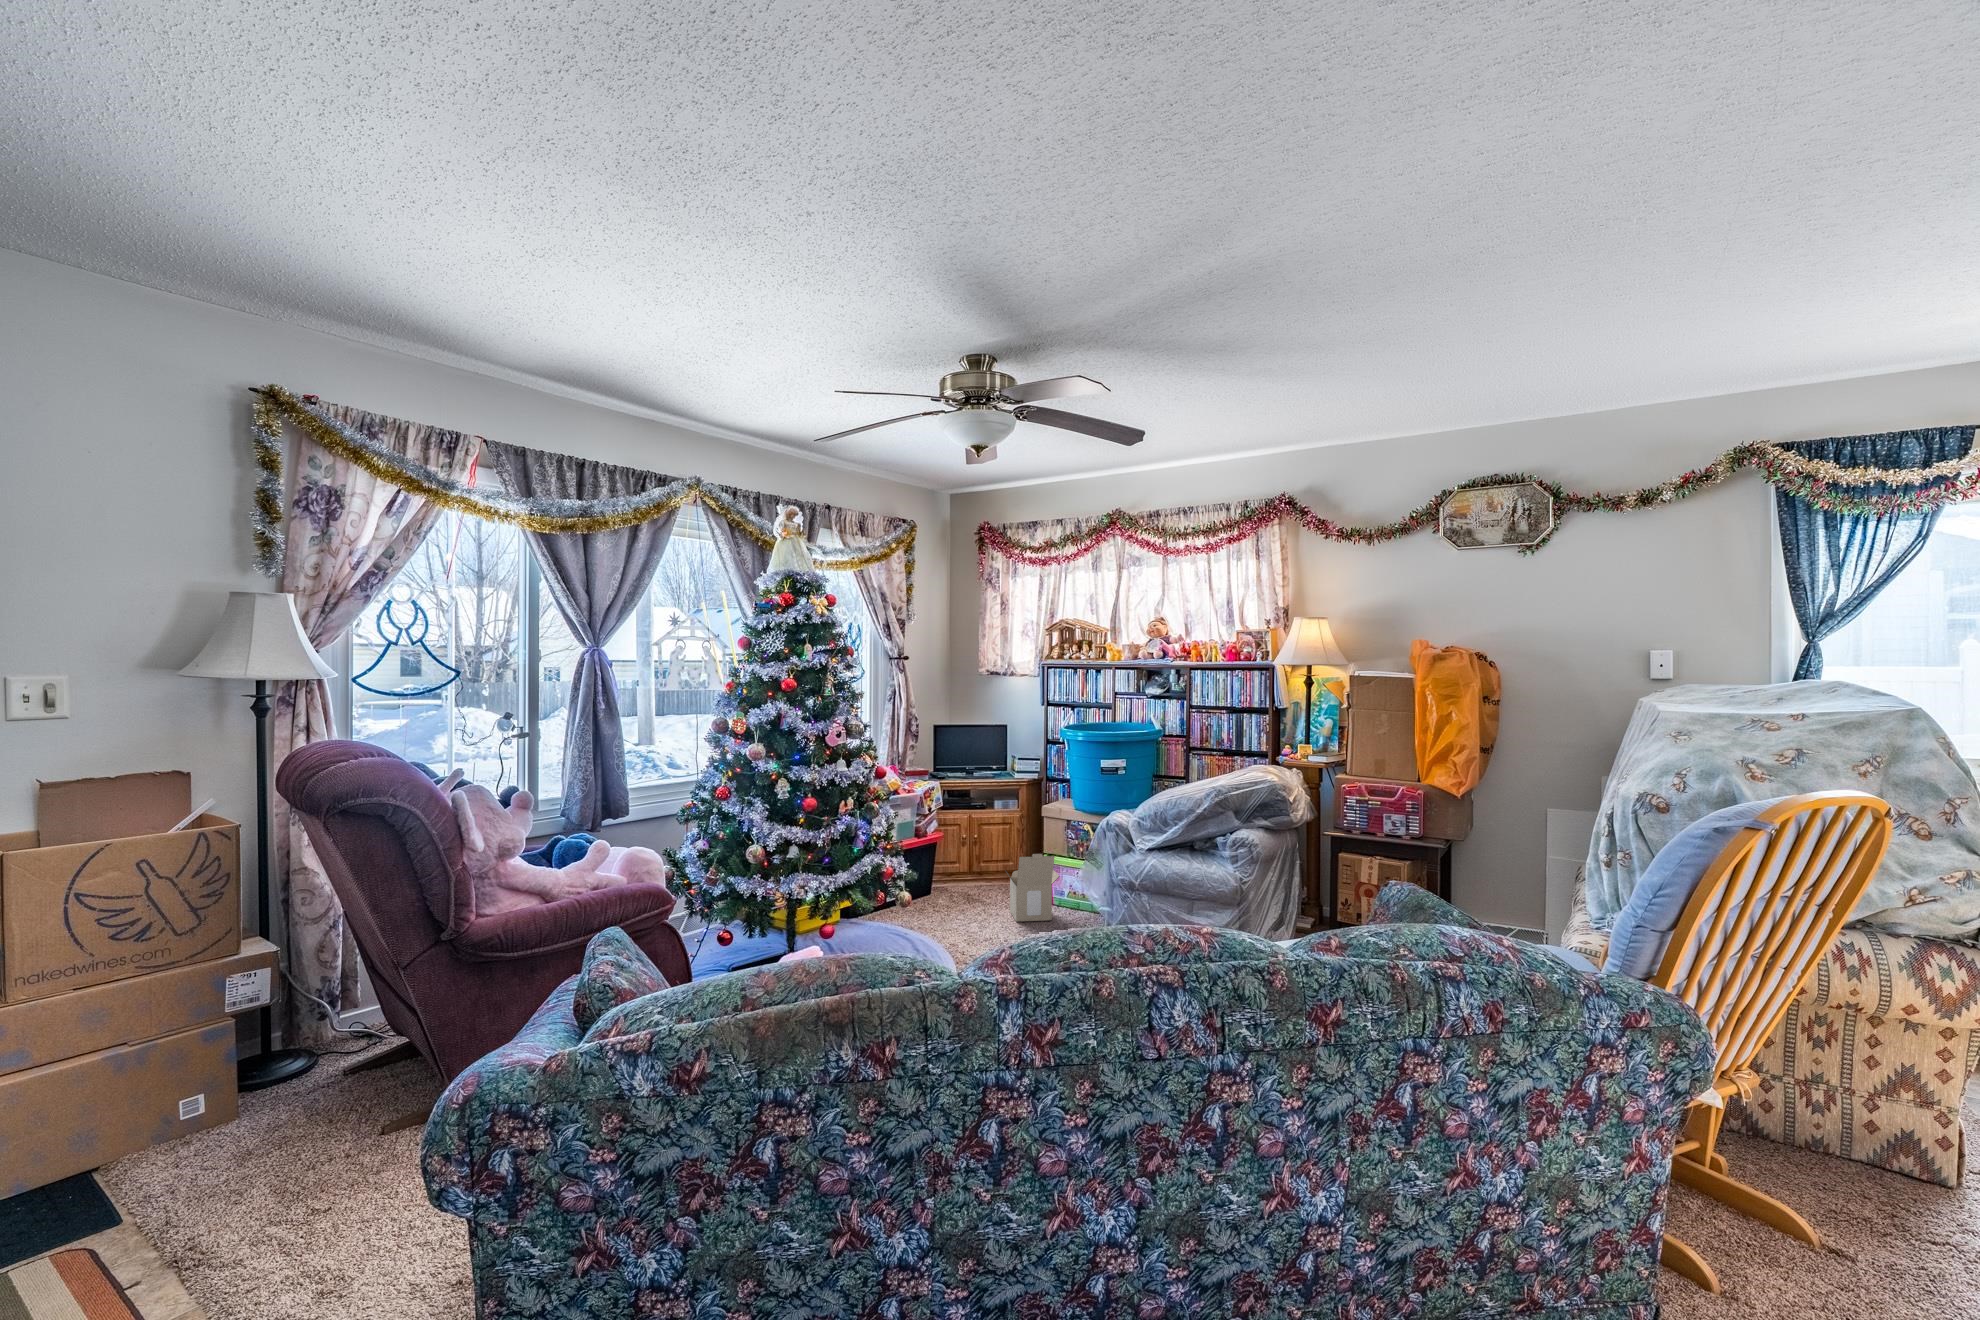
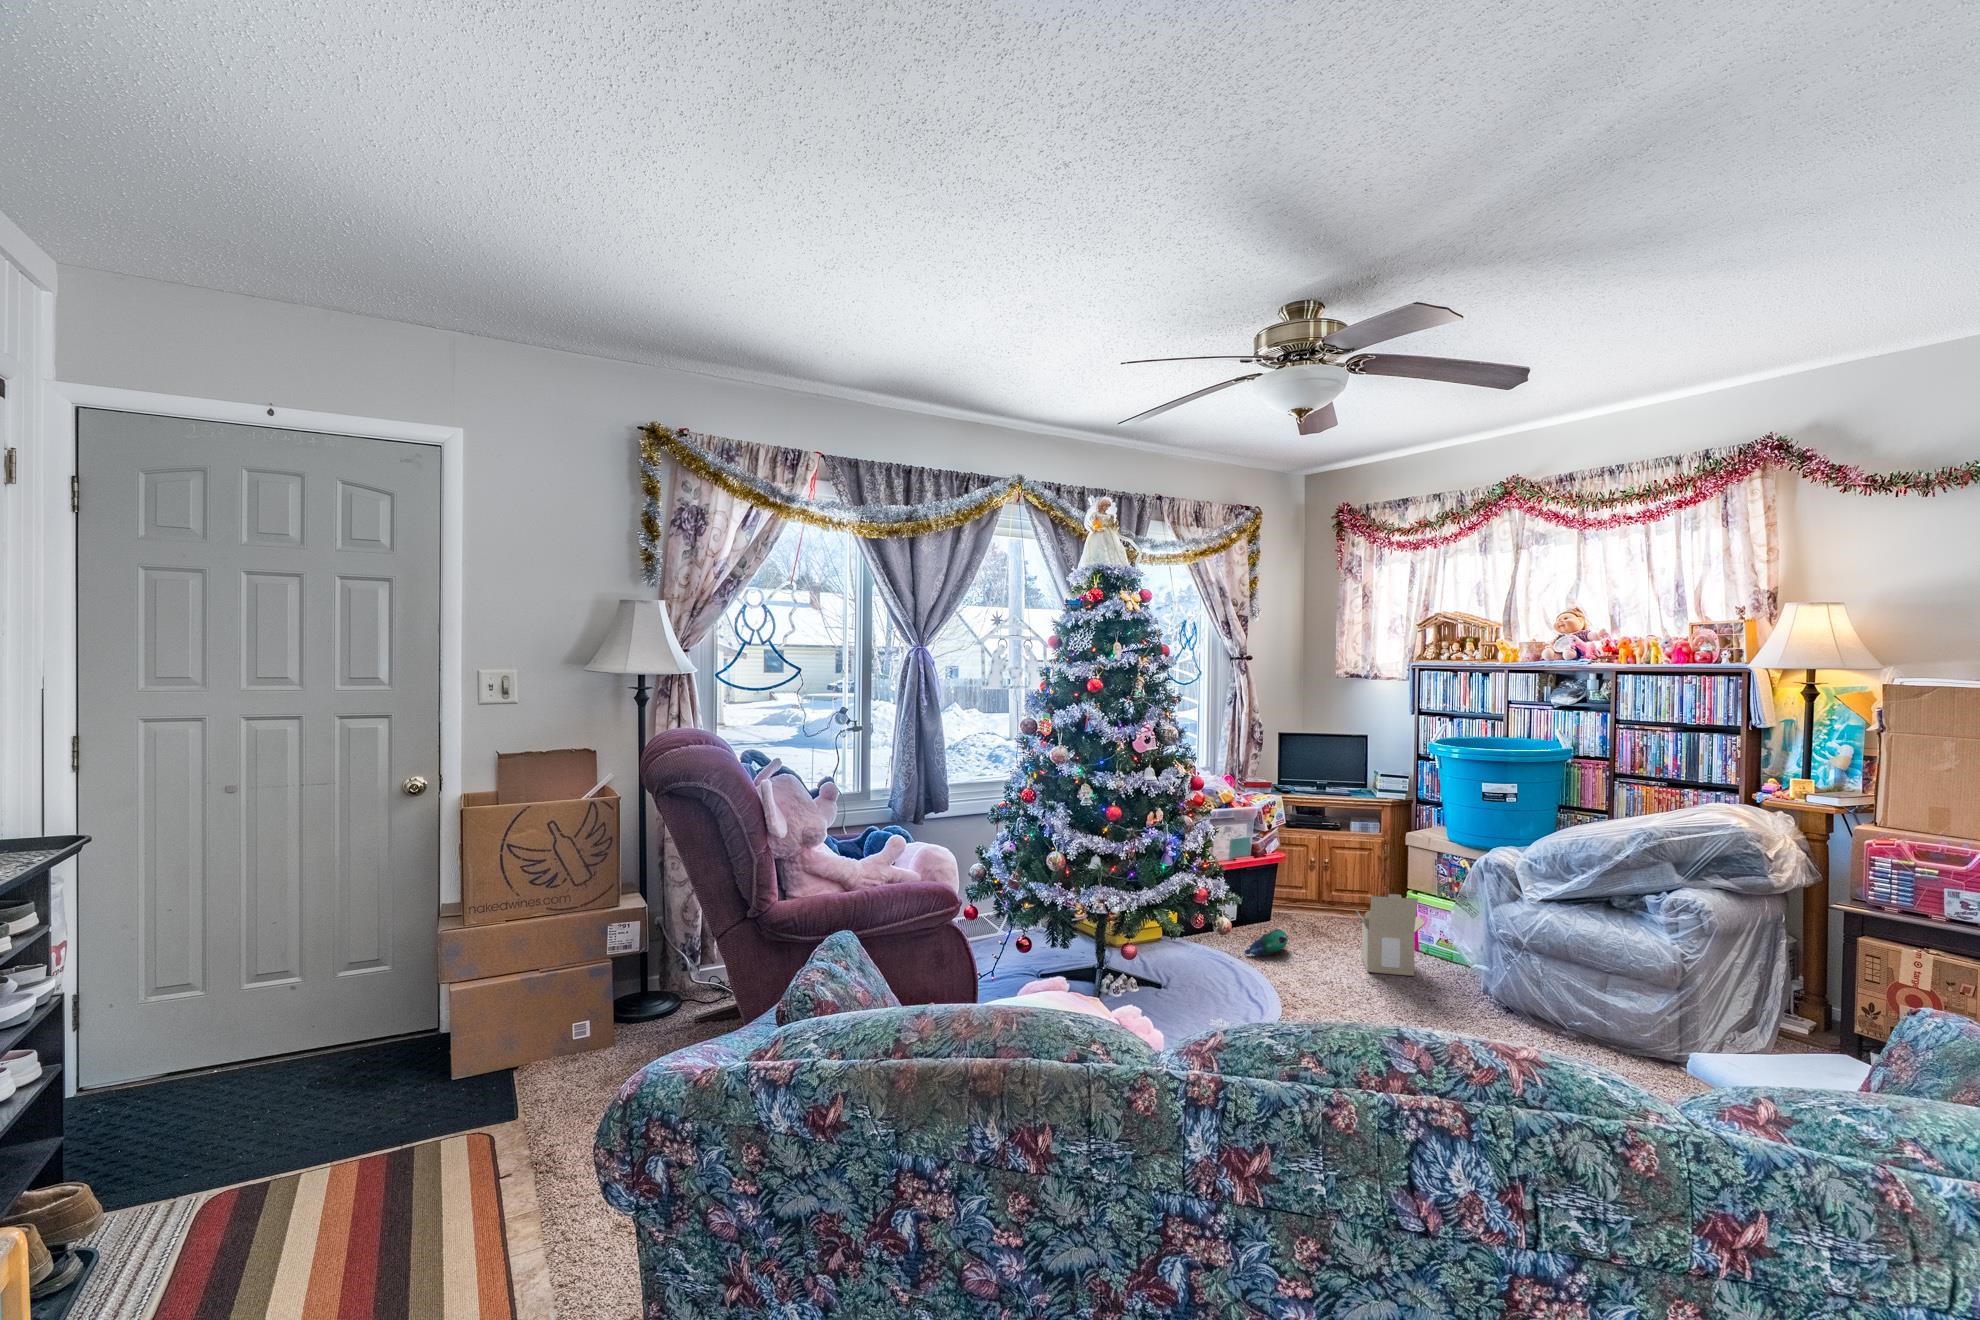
plush toy: none [915,895,950,920] -> present [1244,929,1288,956]

